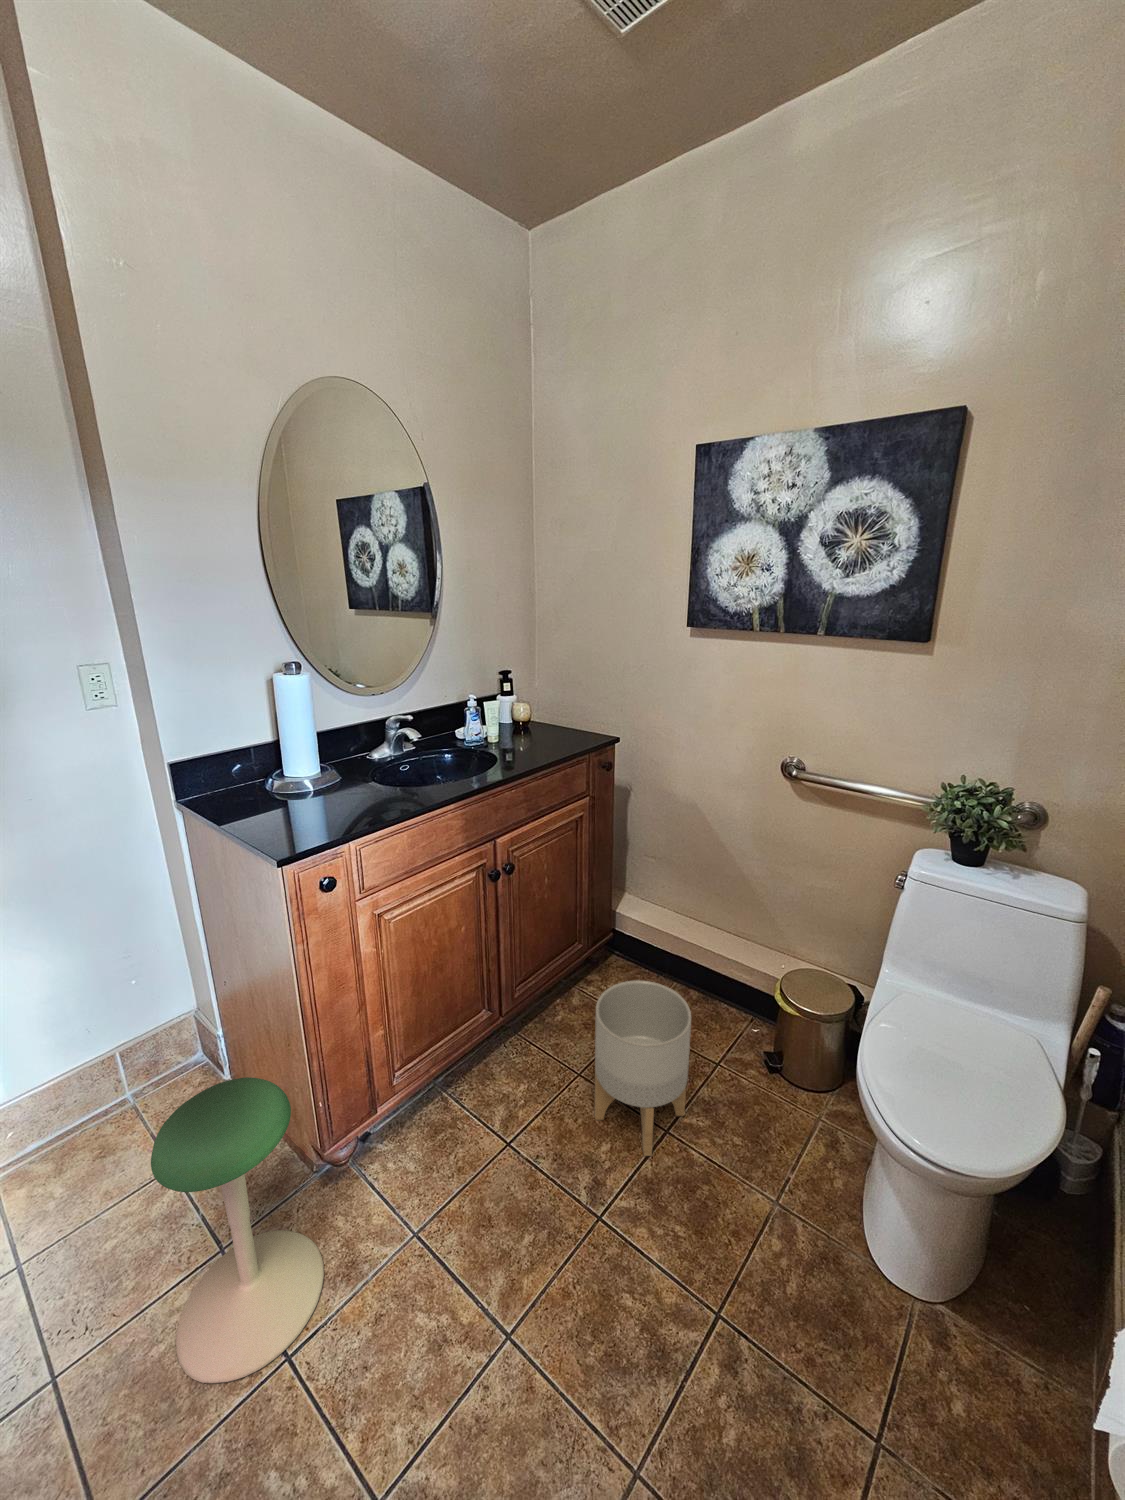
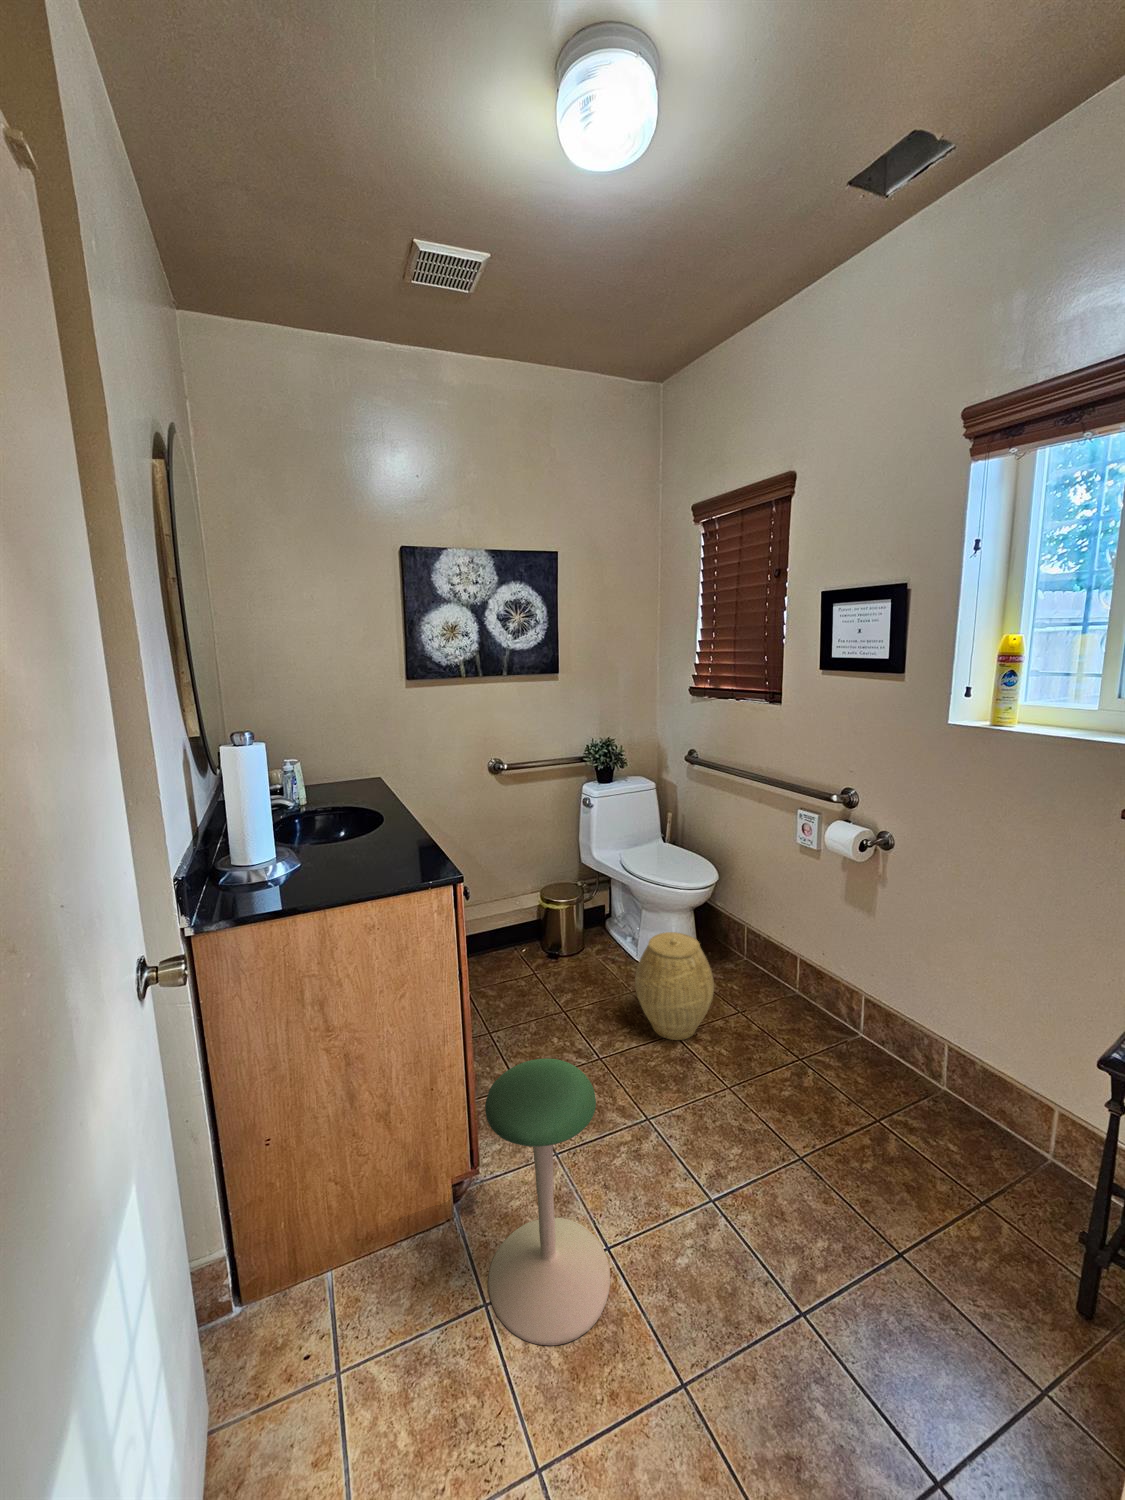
planter: present [594,980,691,1156] -> none [509,920,577,1038]
woven basket: none [675,1142,827,1356] -> present [635,932,714,1040]

